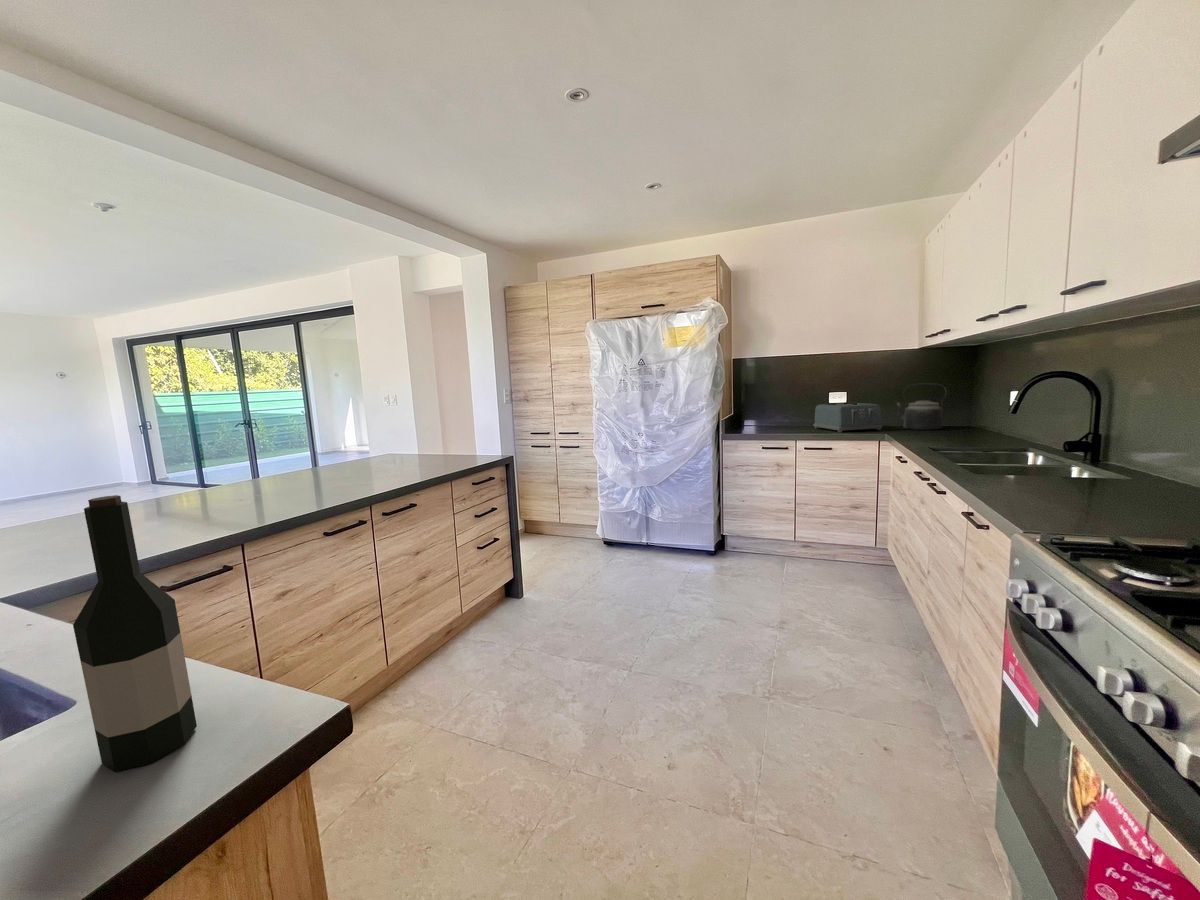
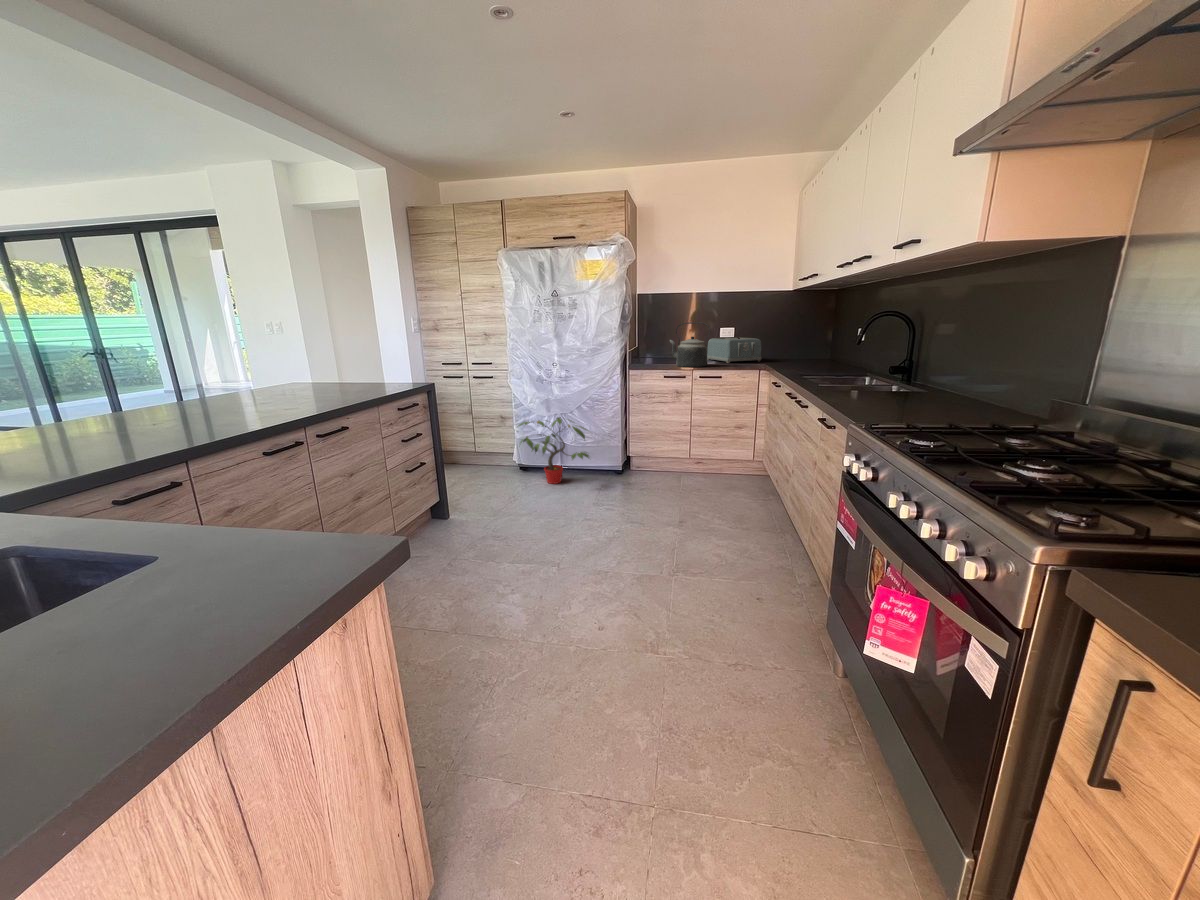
kettle: present [897,383,946,430] -> present [670,322,710,367]
potted plant: none [598,491,685,563] -> present [519,417,589,484]
wine bottle: present [73,495,197,772] -> none [190,373,281,587]

